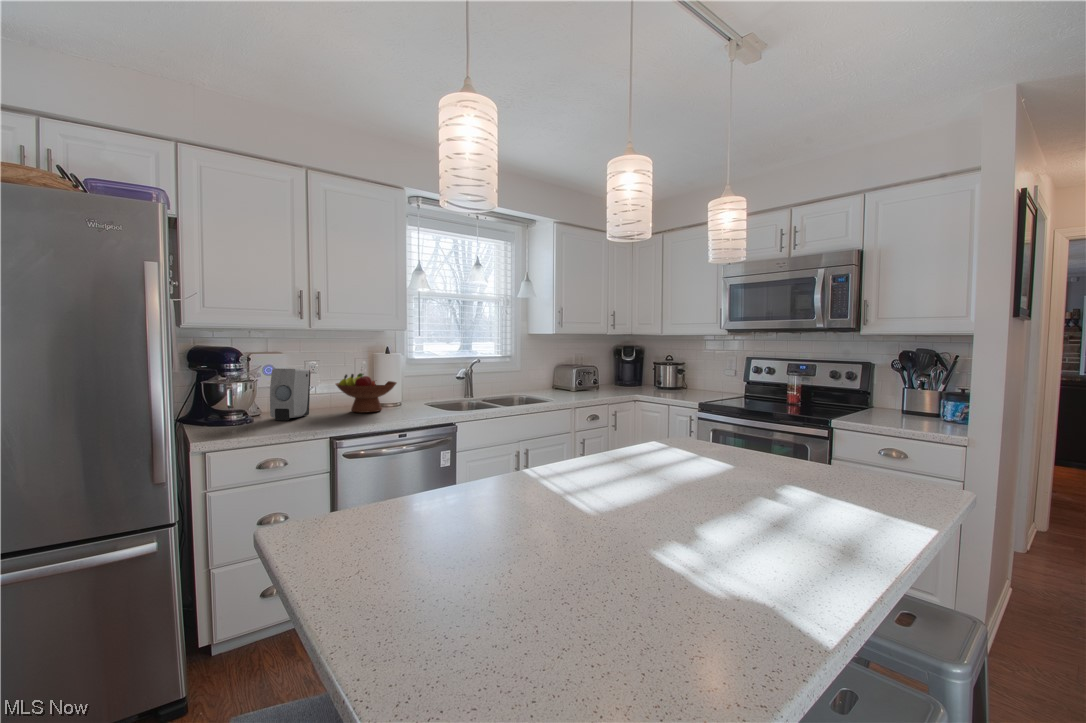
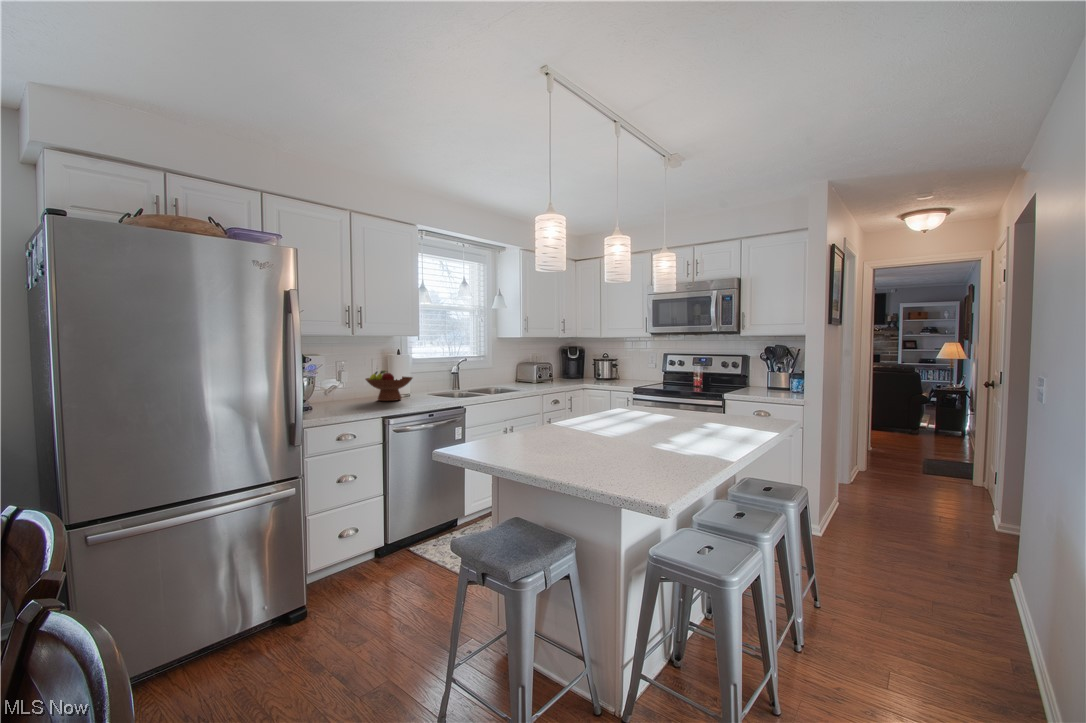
soap dispenser: present [270,368,310,420] -> none [323,367,349,408]

